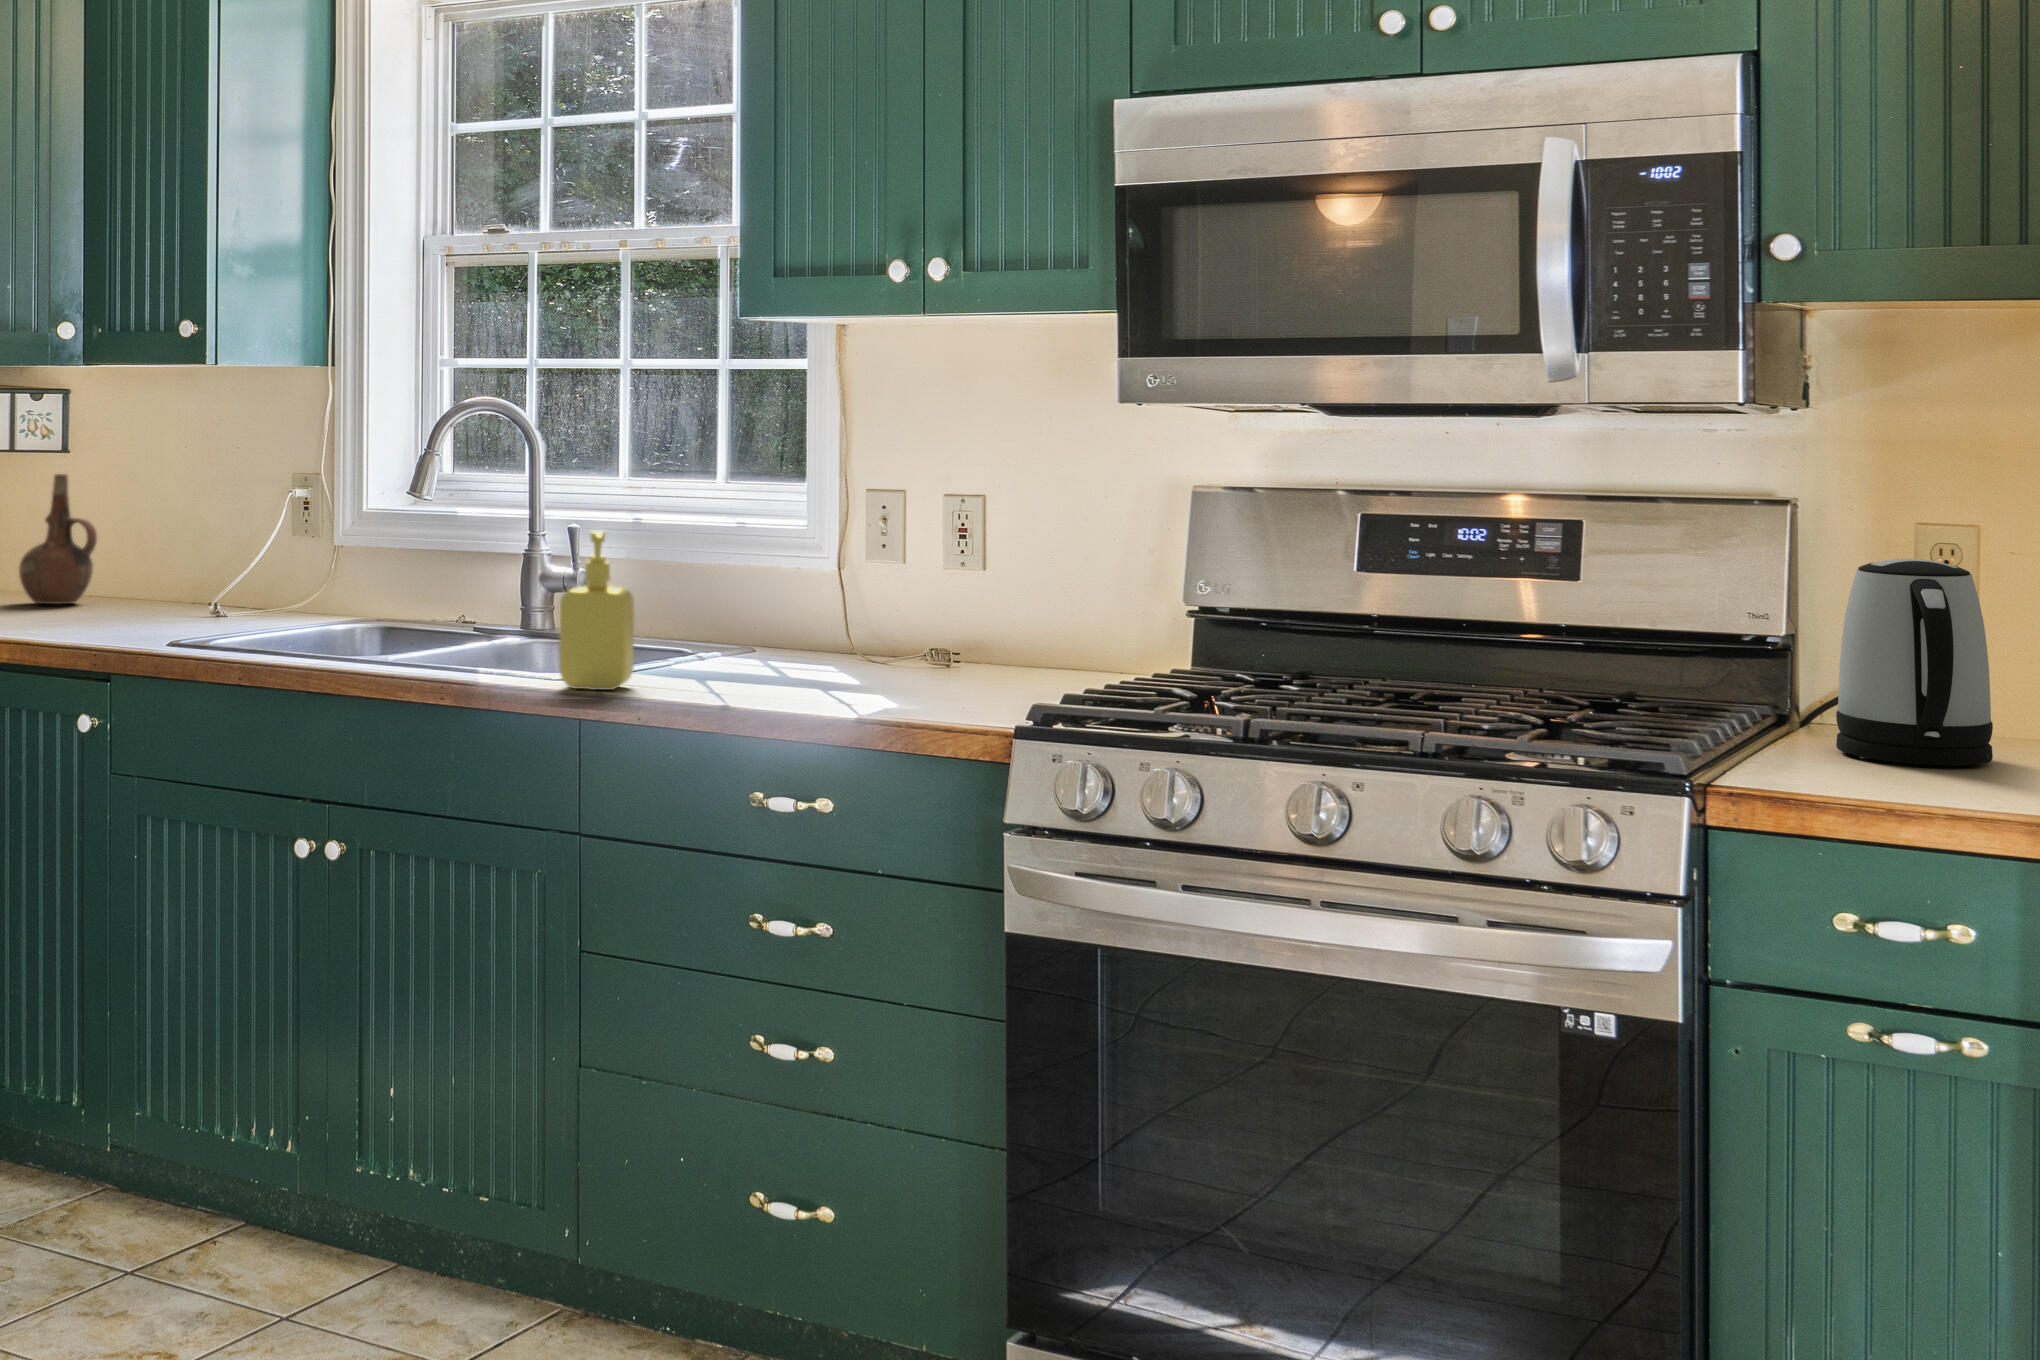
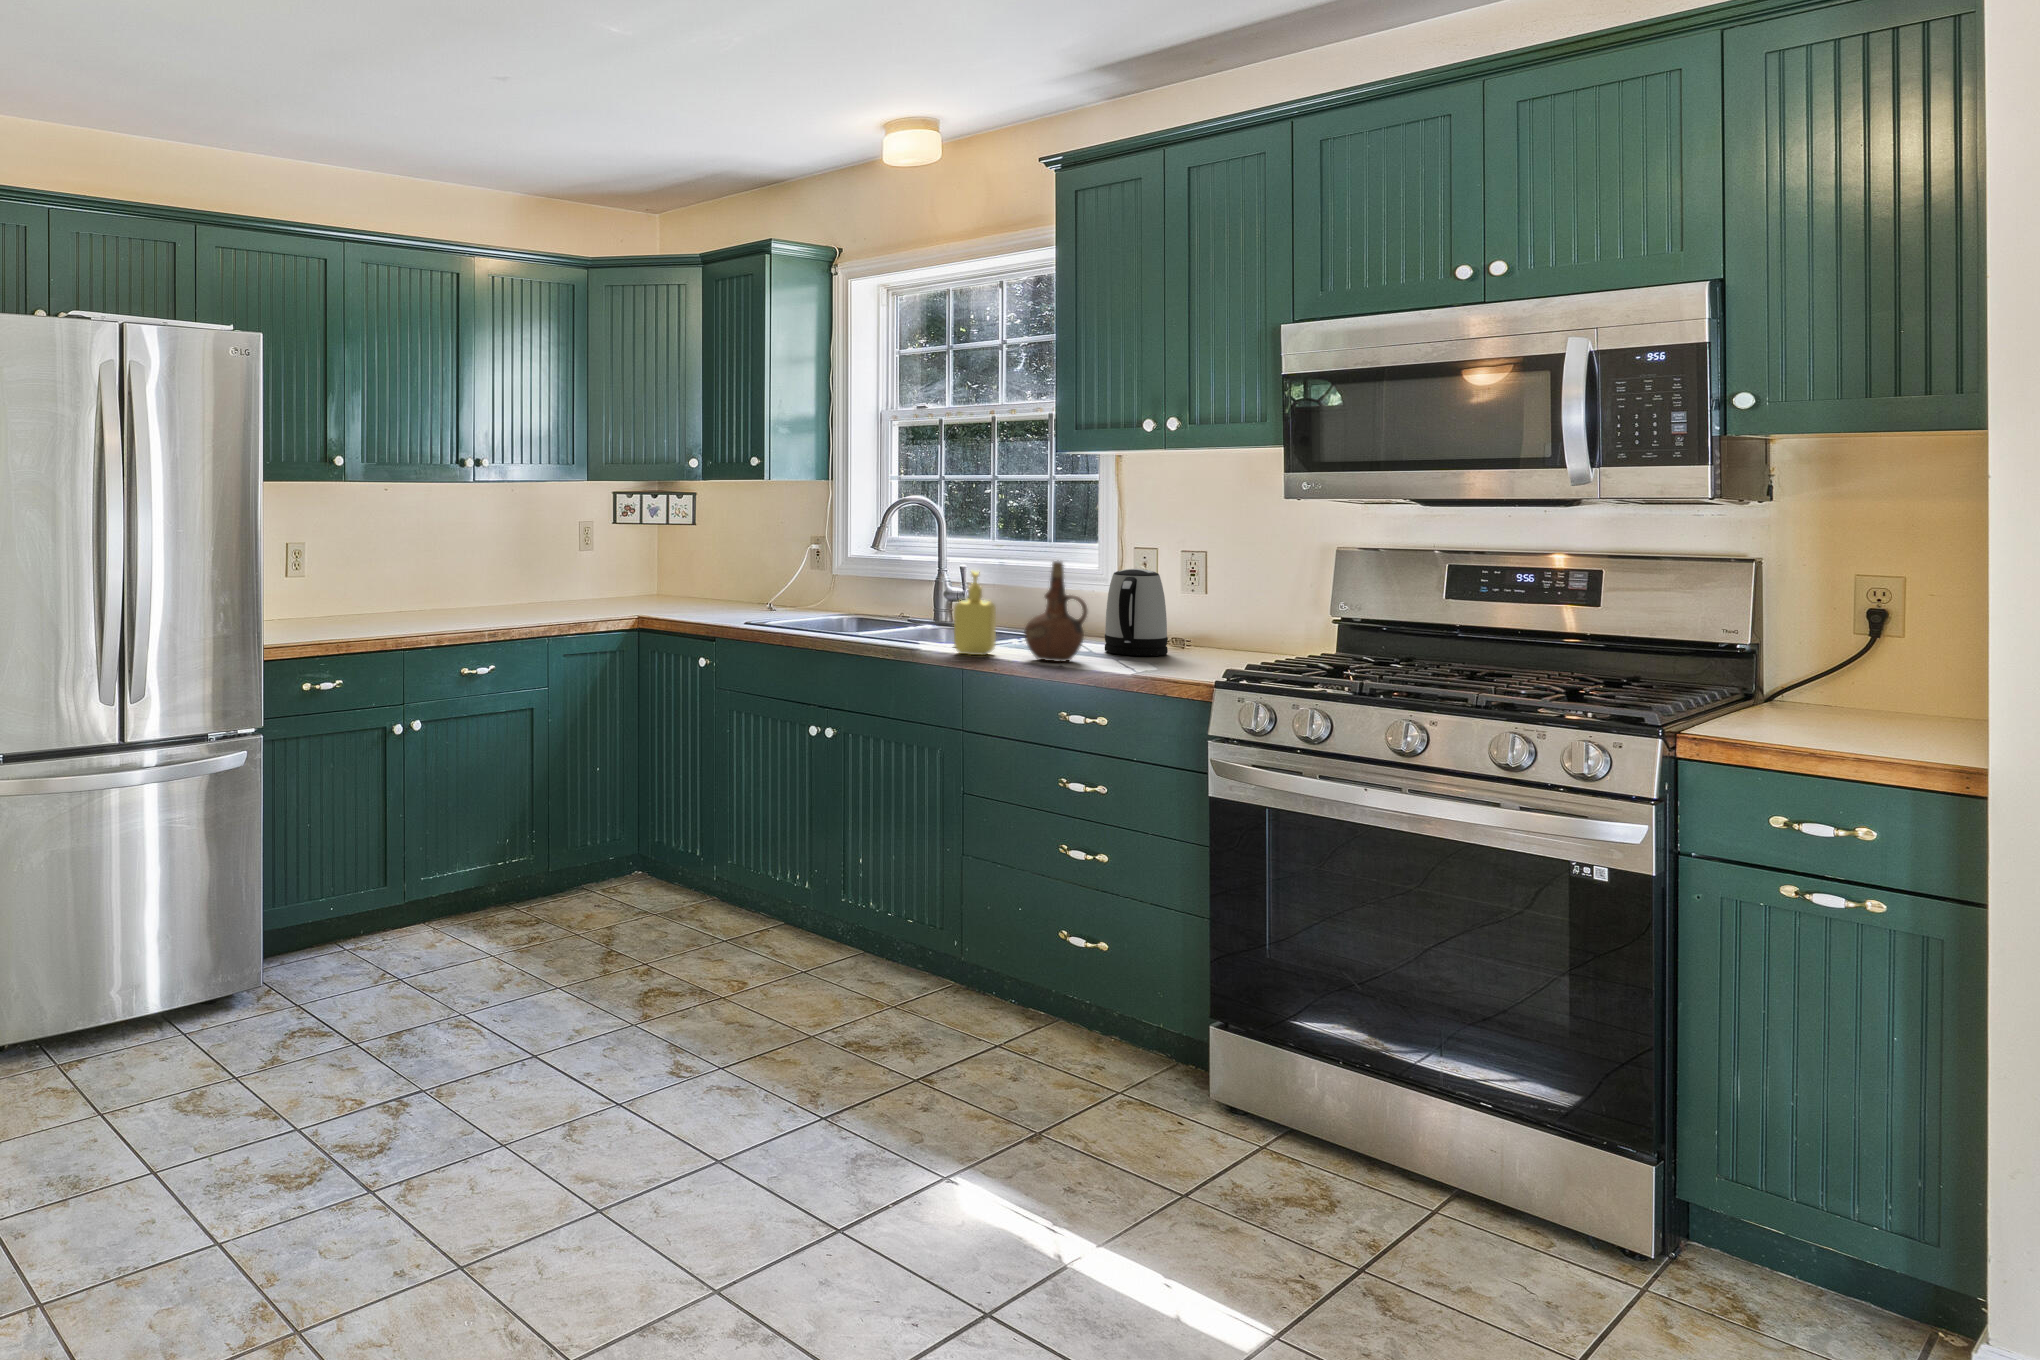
ceramic pitcher: present [19,474,97,604] -> present [1024,561,1087,662]
kettle: present [1836,559,1993,766] -> present [1105,569,1168,656]

